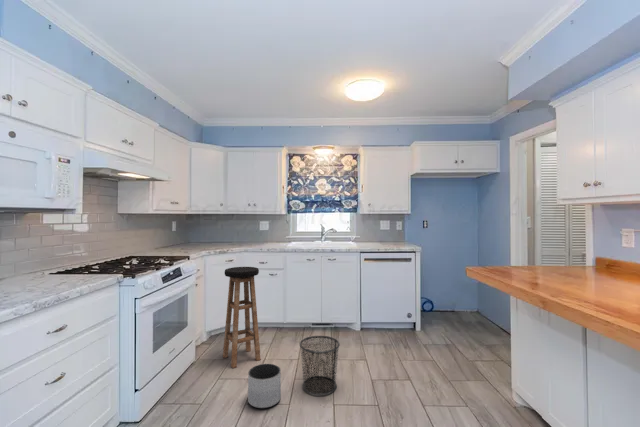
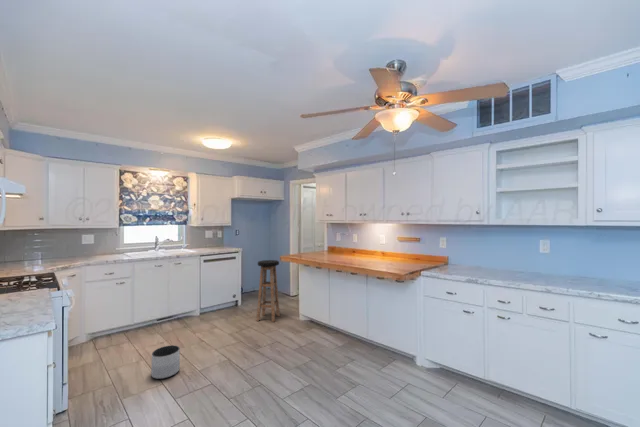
bar stool: present [223,267,261,368] -> present [256,260,280,322]
waste bin: present [300,336,340,396] -> none [185,316,216,358]

